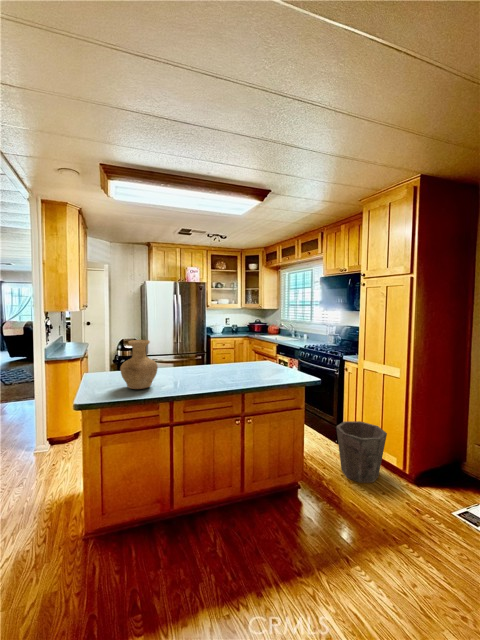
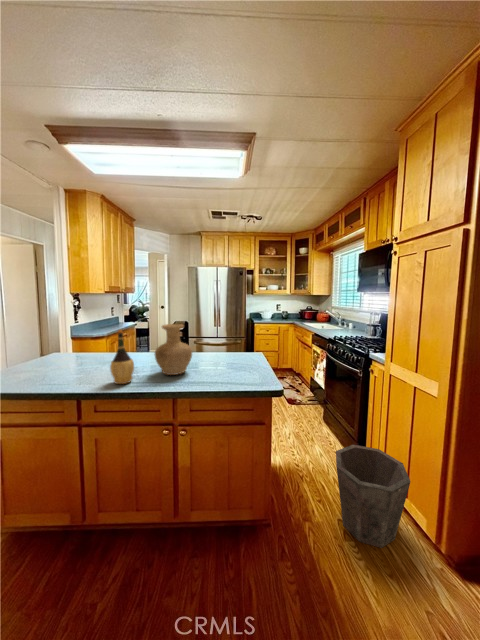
vase: present [120,340,158,389] -> present [154,324,192,375]
wine bottle: none [188,340,206,386] -> present [110,330,134,384]

